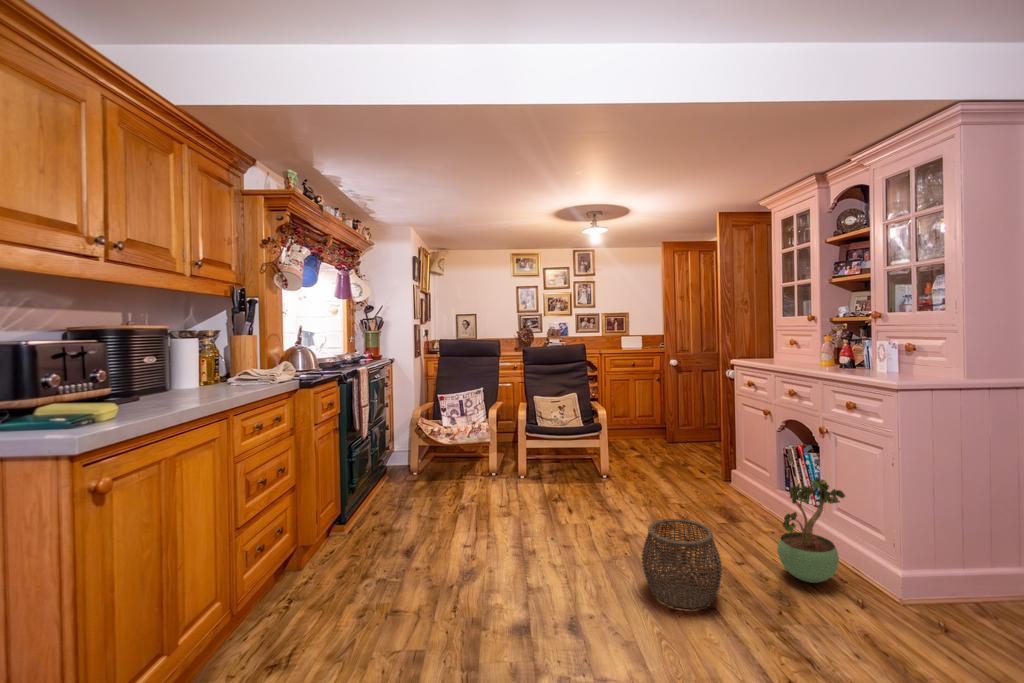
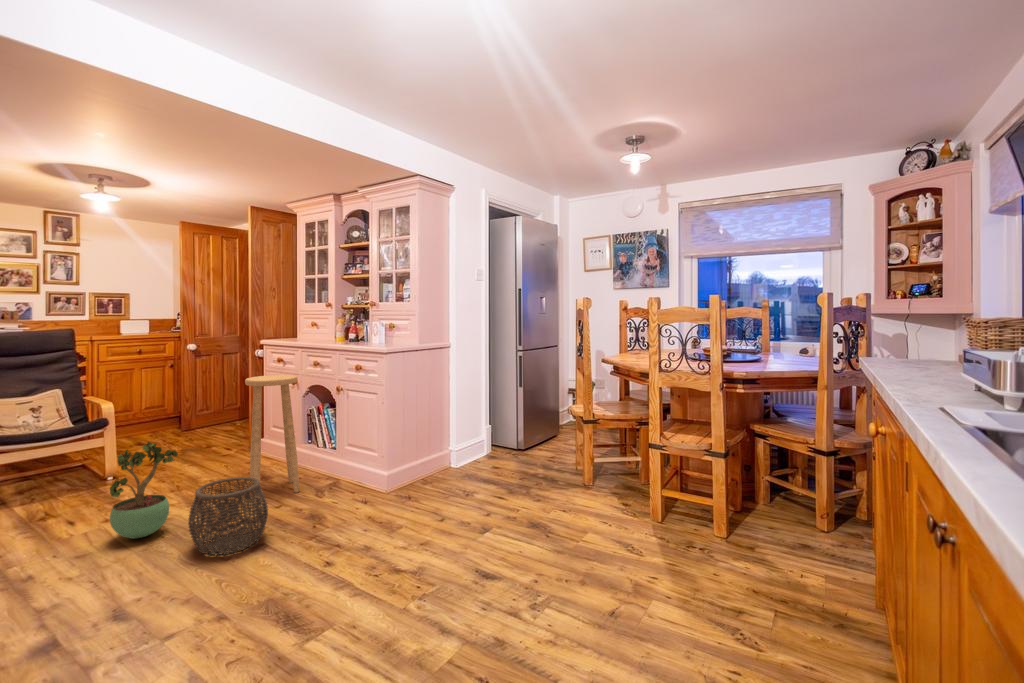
stool: none [707,404,768,549] -> present [245,375,300,497]
potted plant: present [778,477,845,583] -> present [110,442,178,538]

